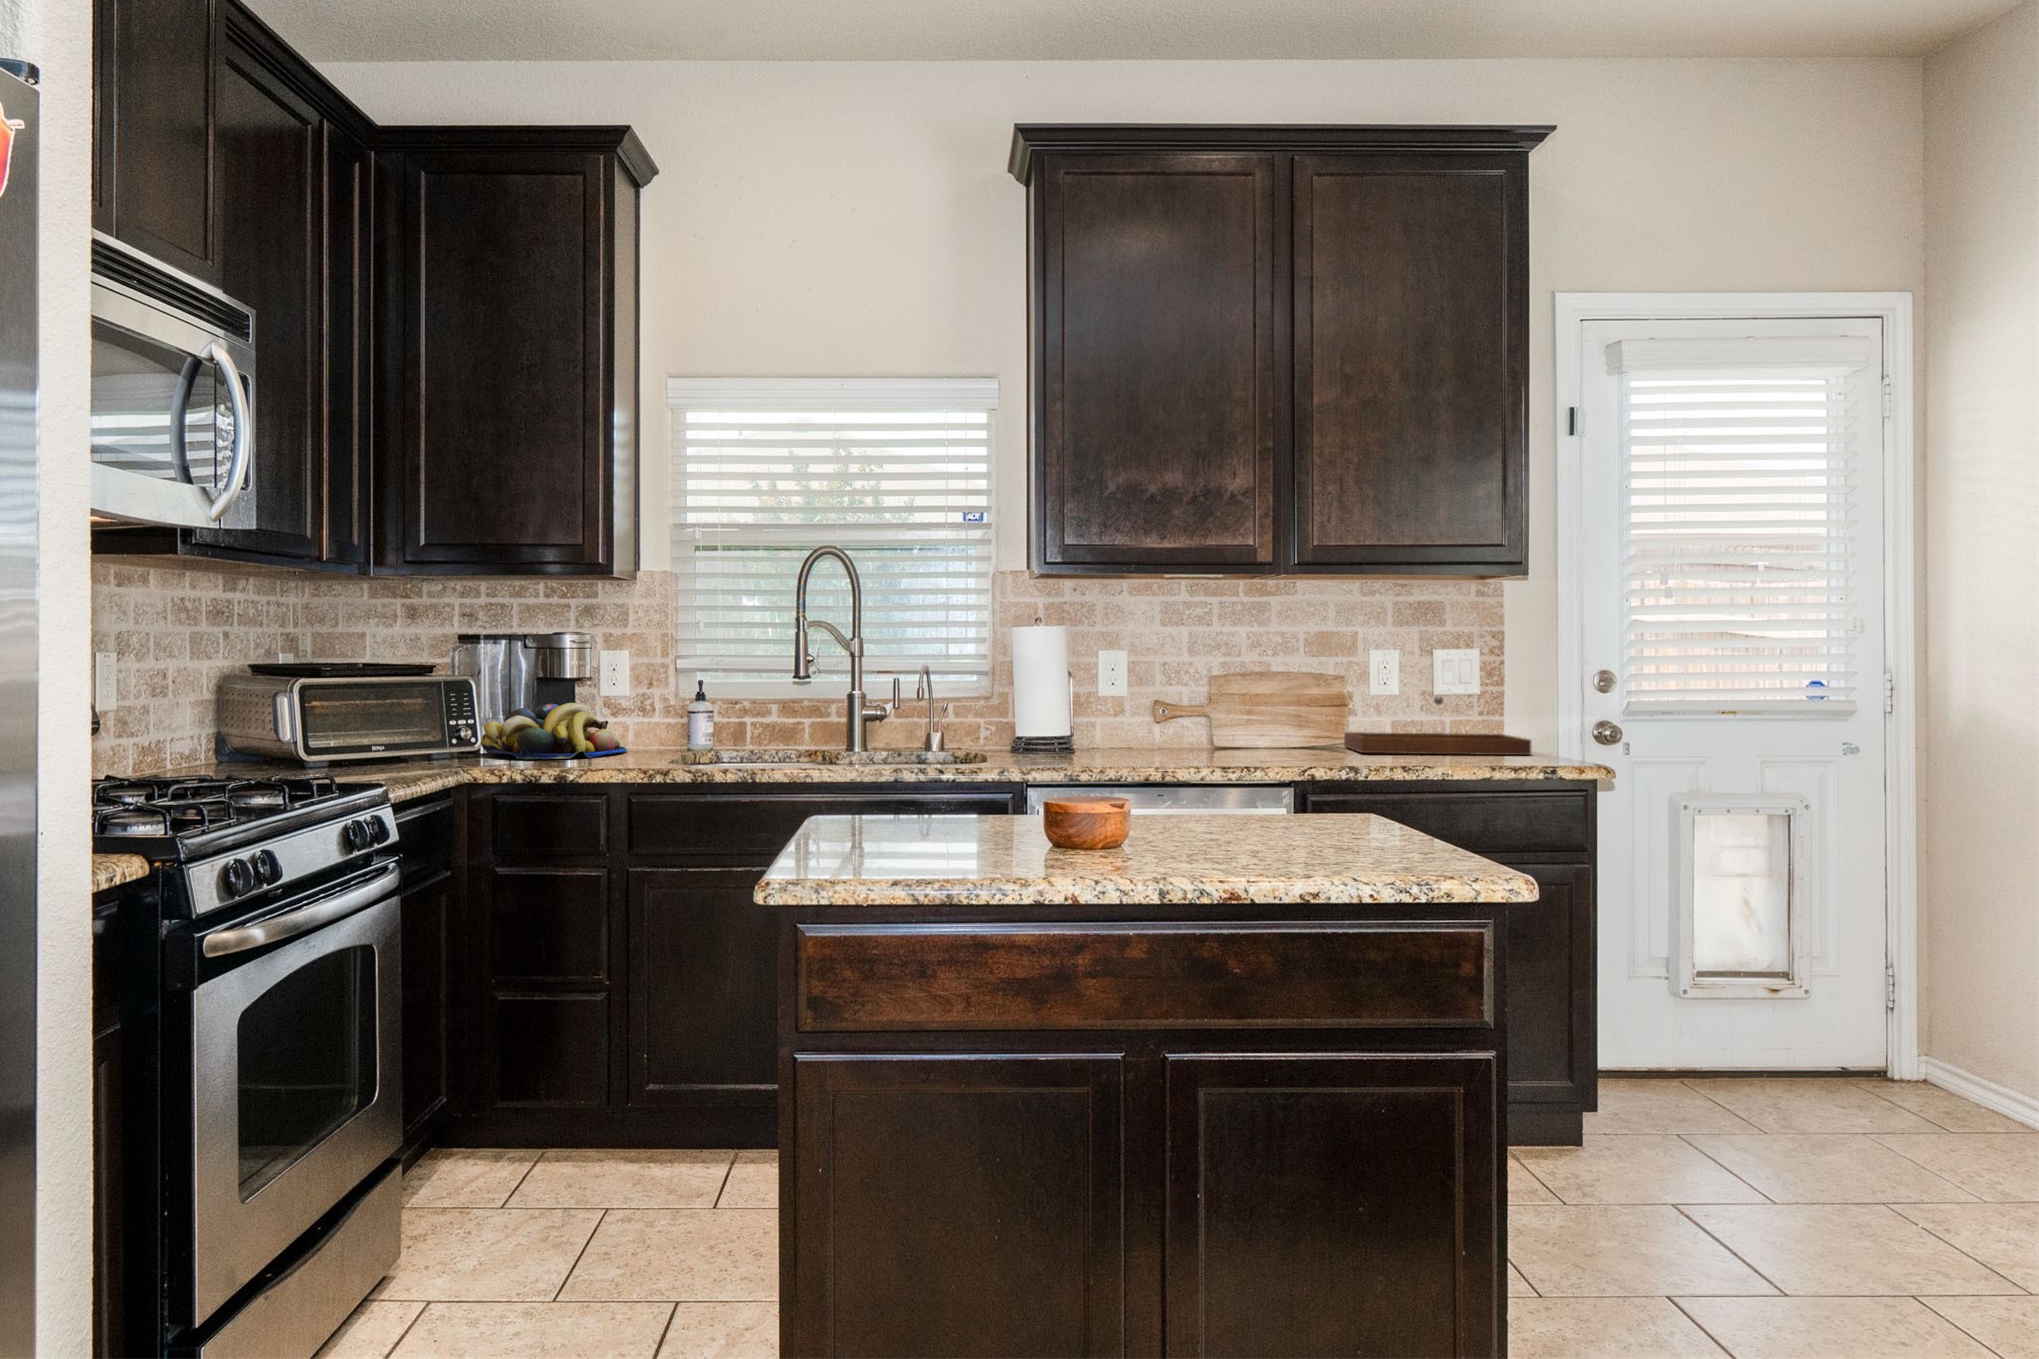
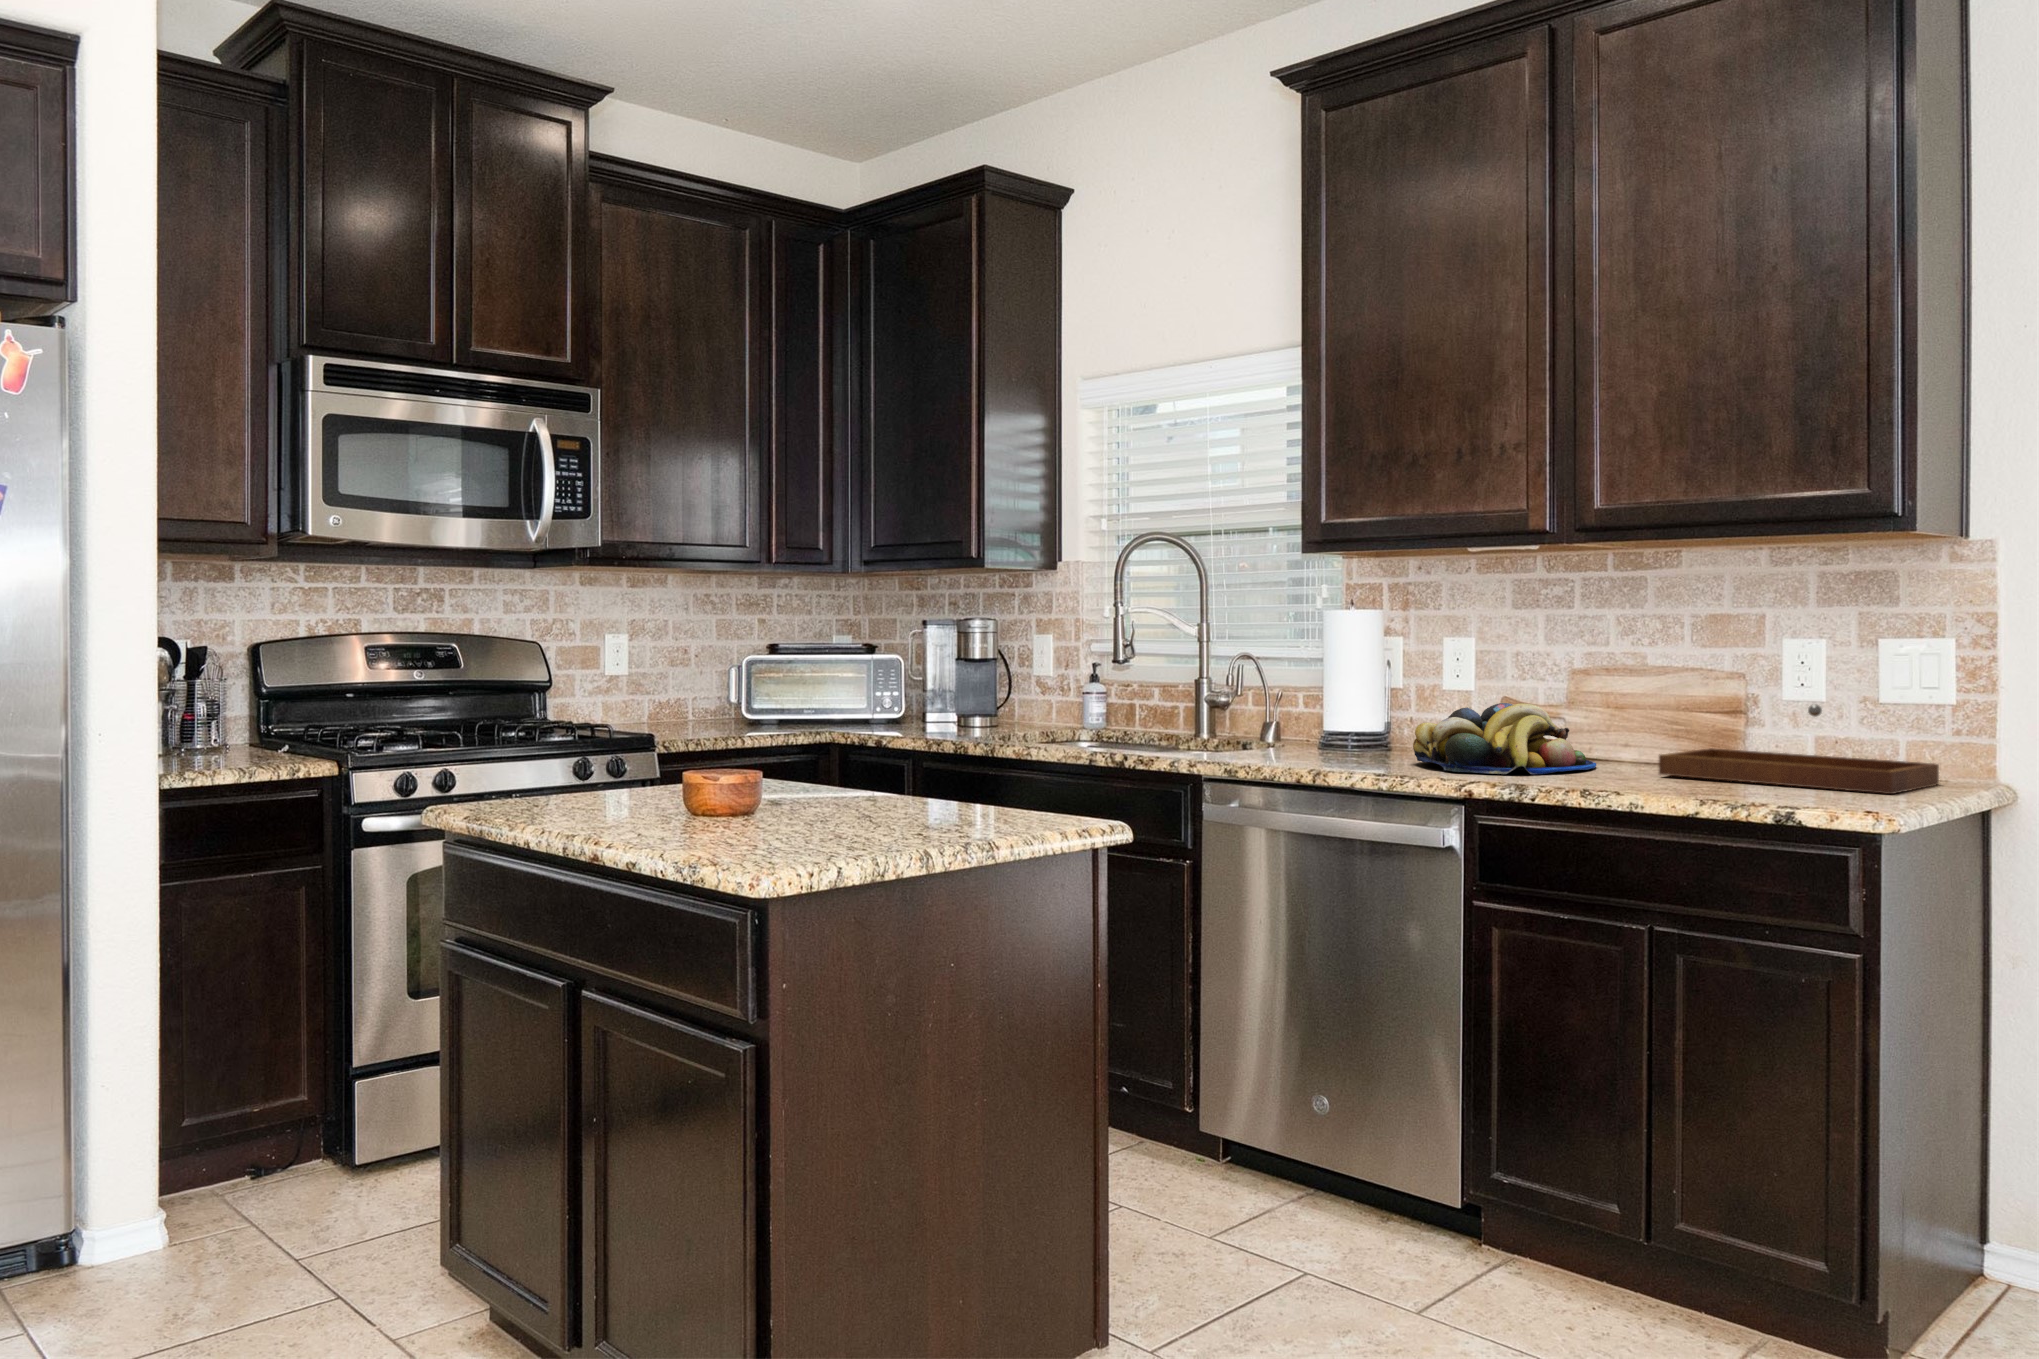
fruit bowl: present [481,703,627,759] -> present [1413,703,1596,774]

